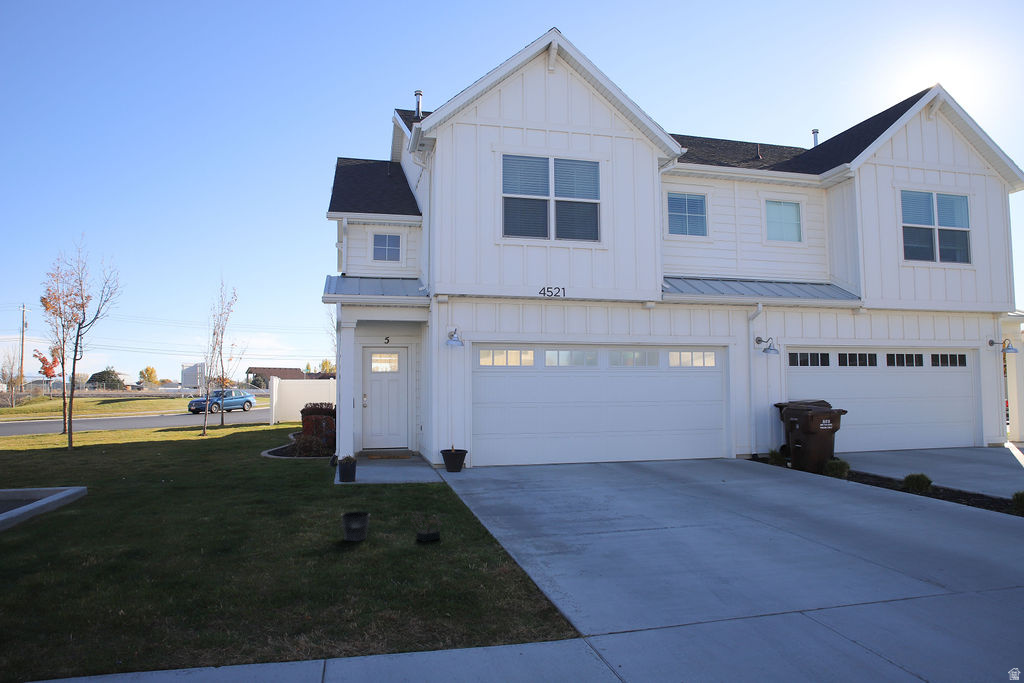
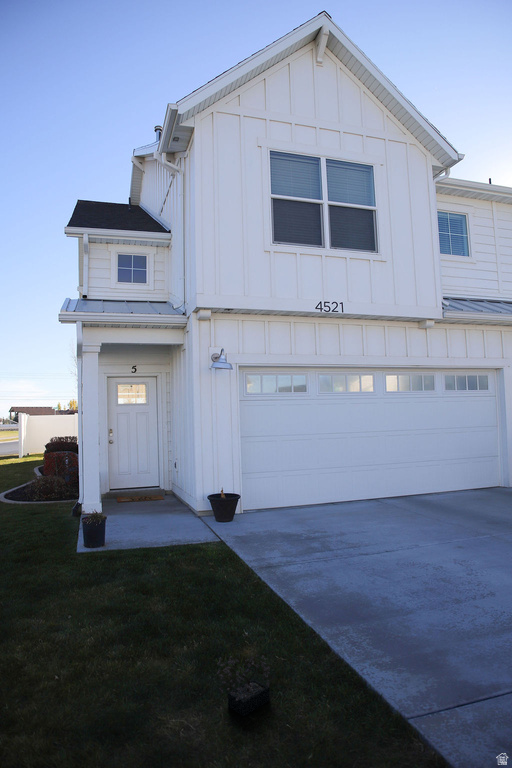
bucket: present [340,511,370,541] -> none [81,652,140,721]

